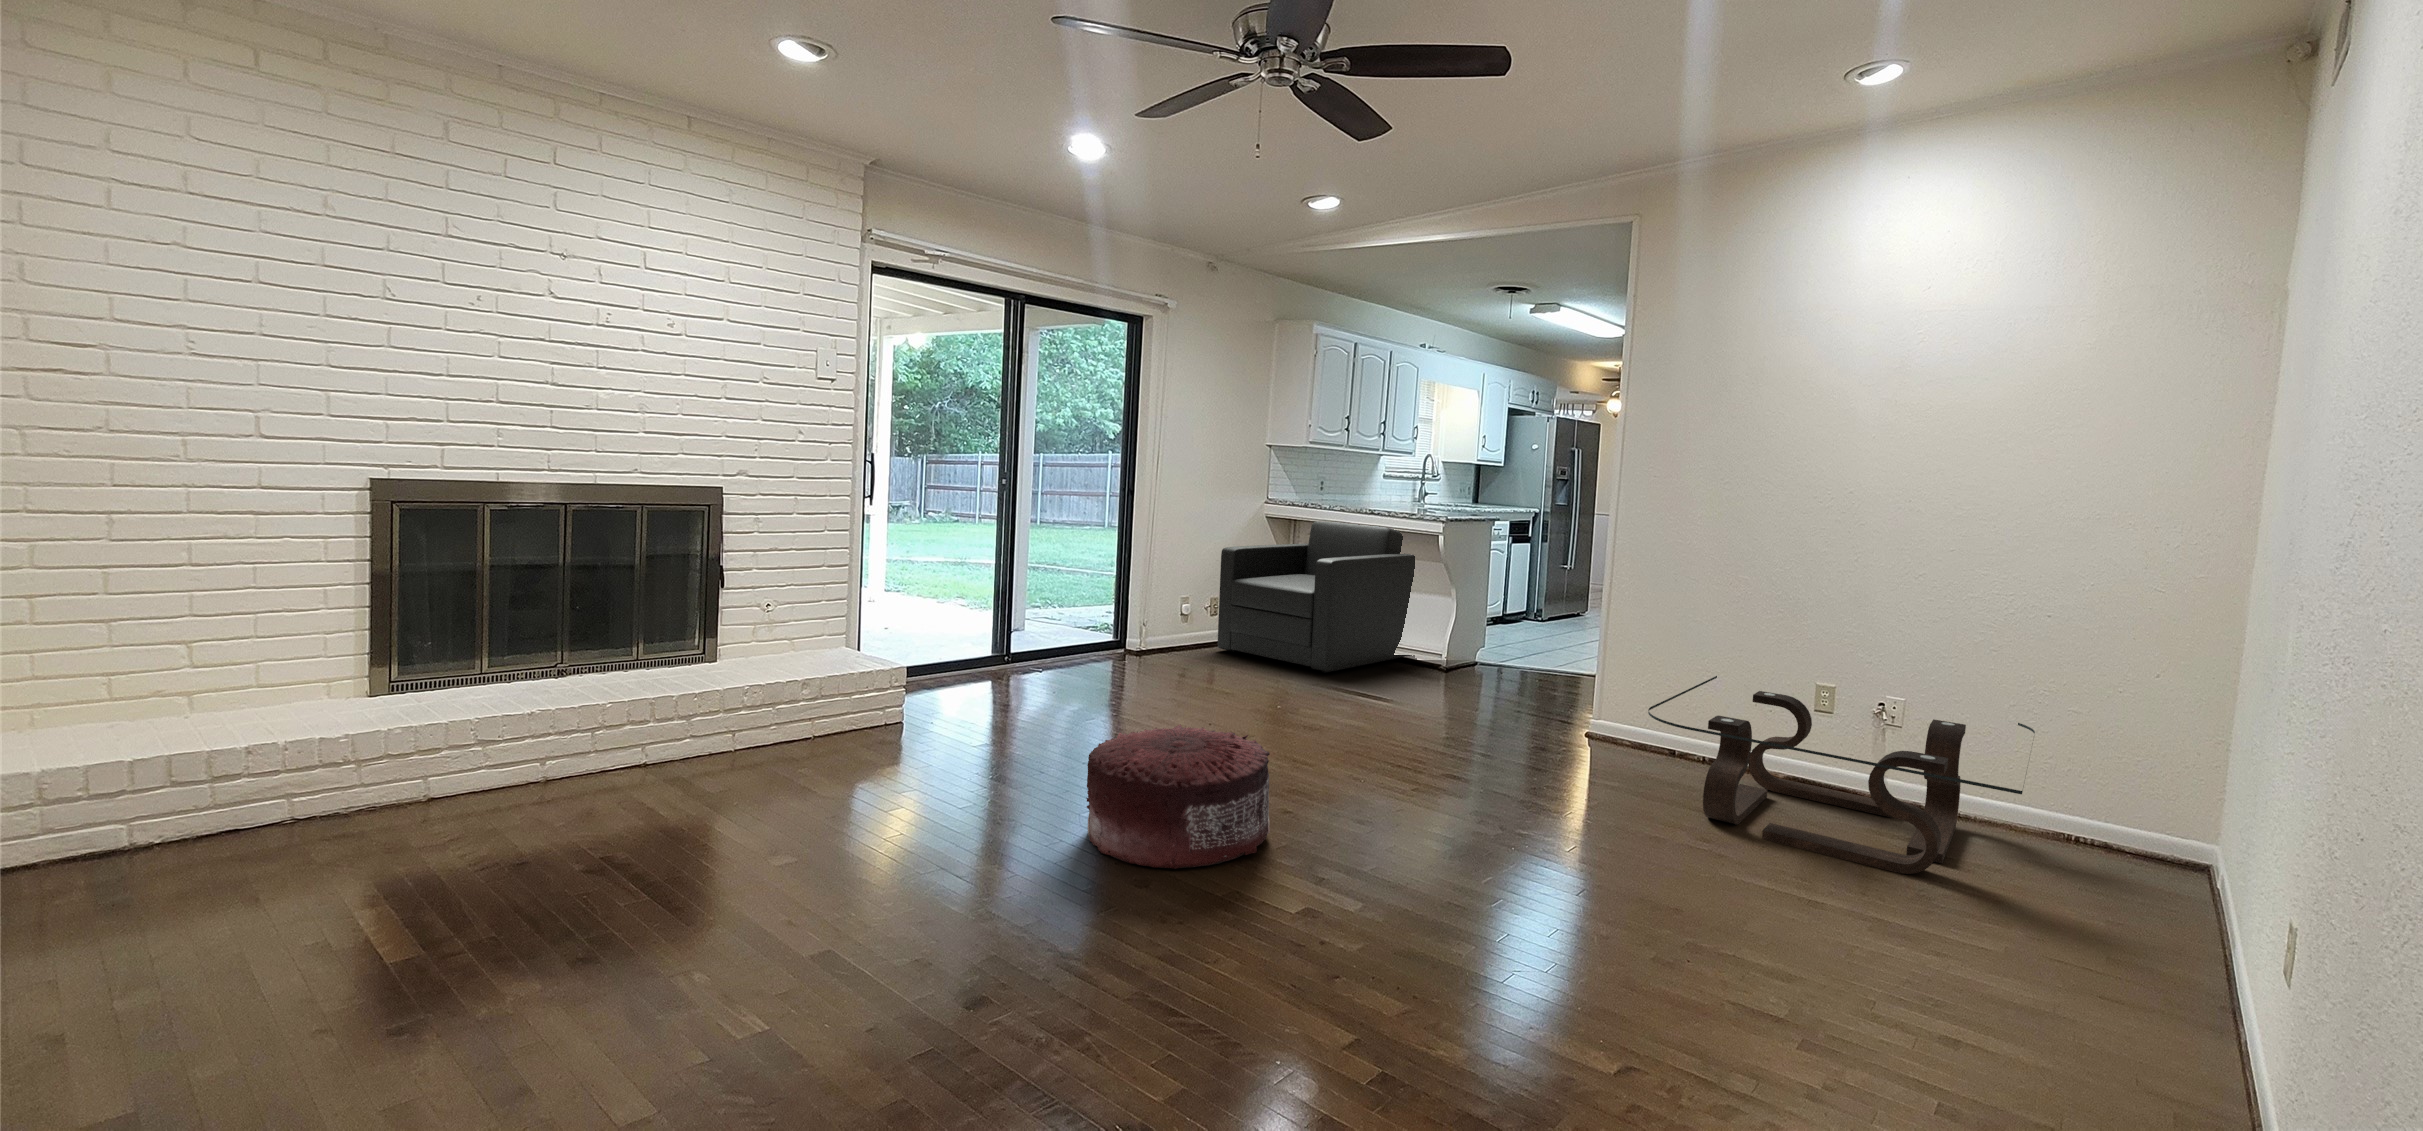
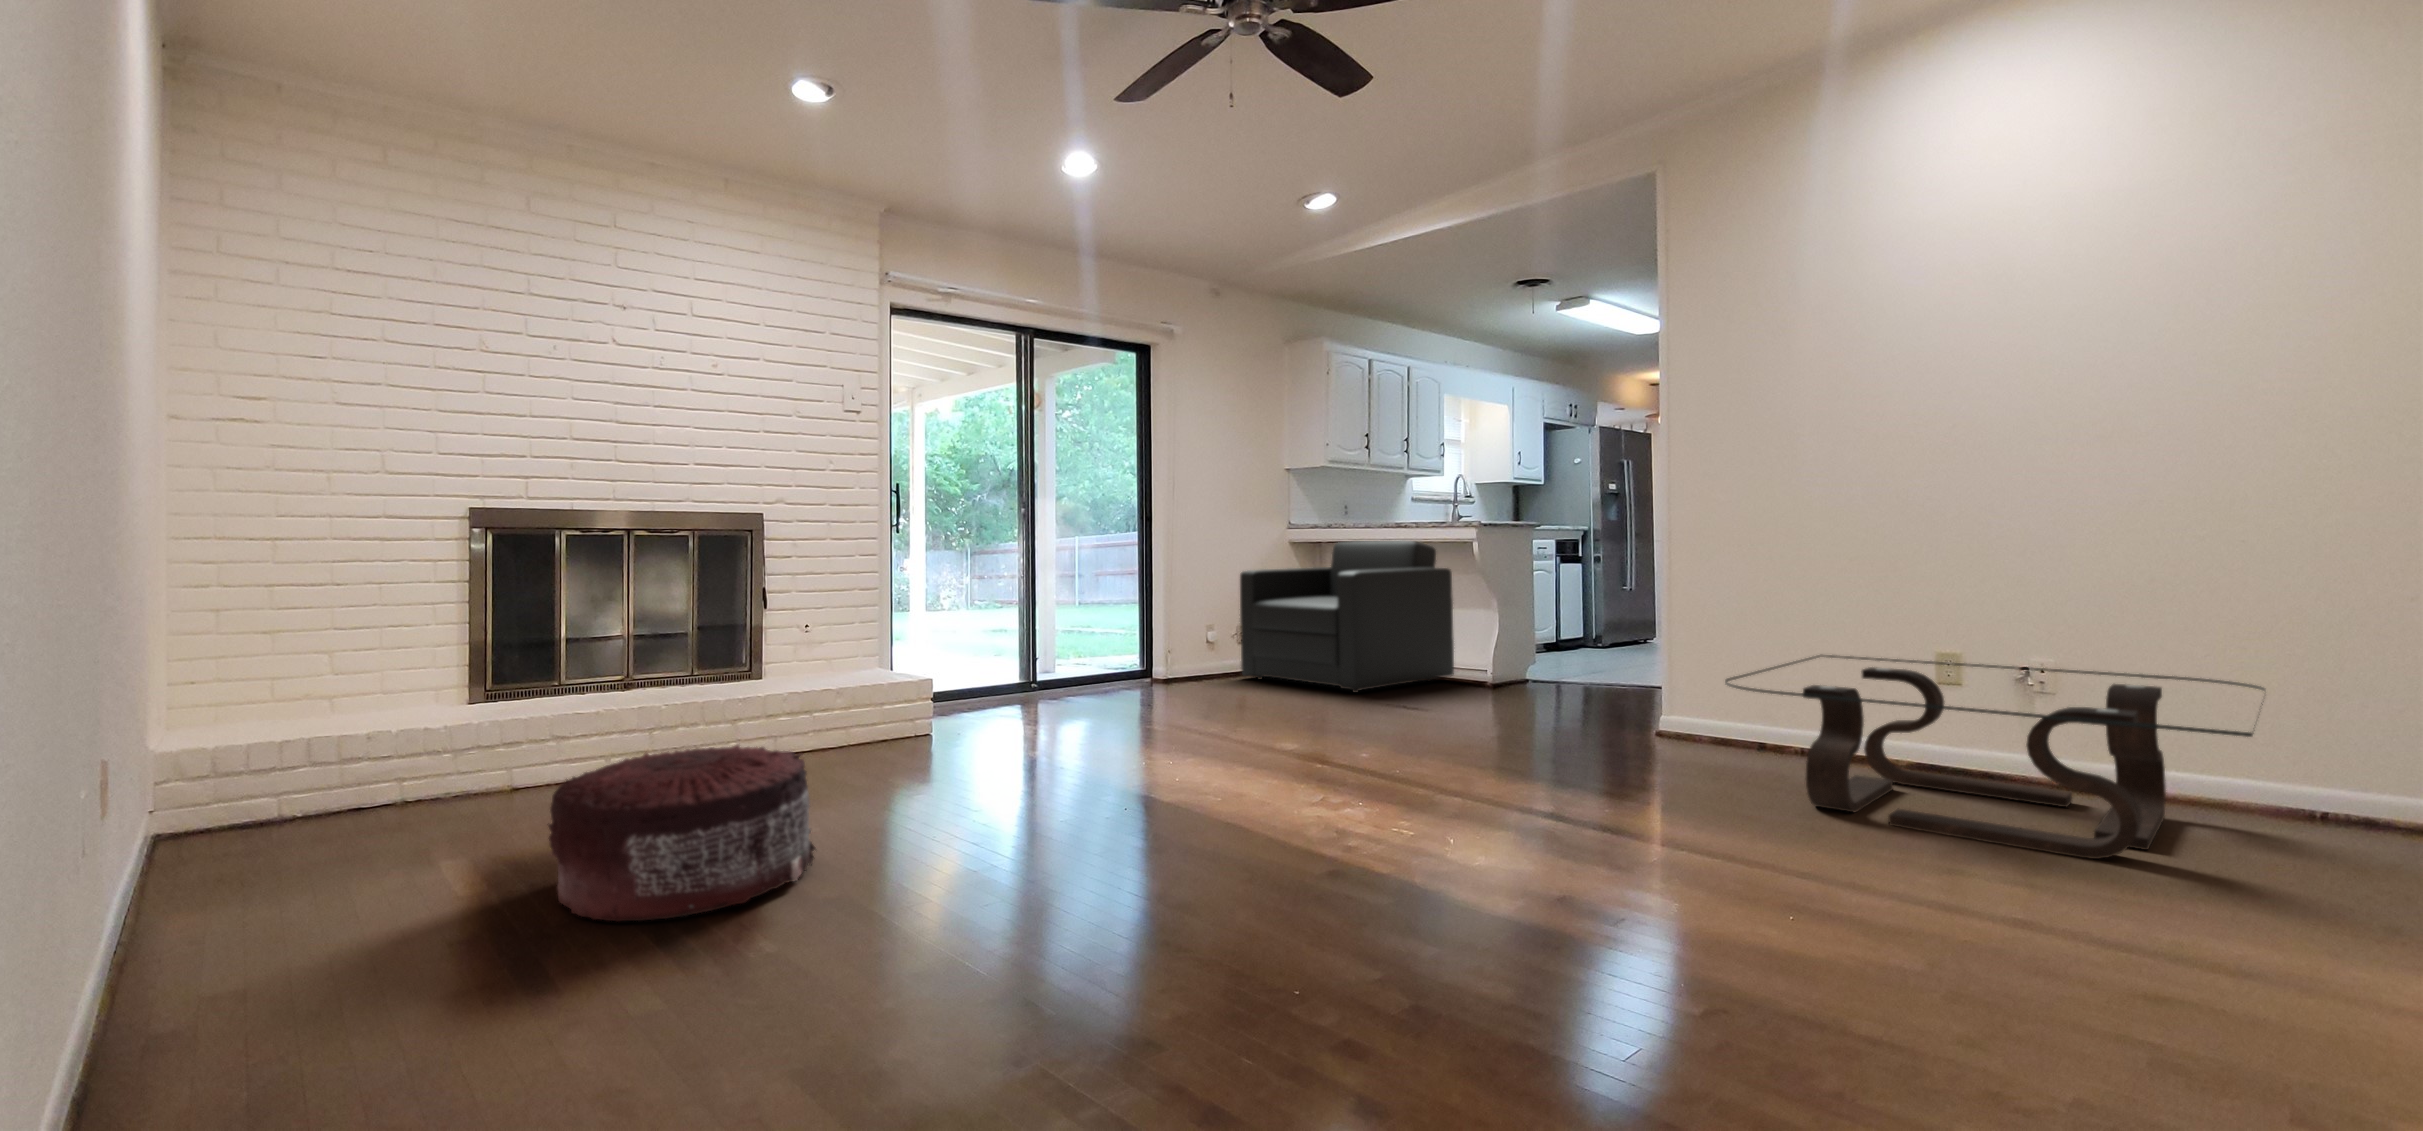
pouf: present [1086,724,1270,869] -> present [548,745,816,922]

